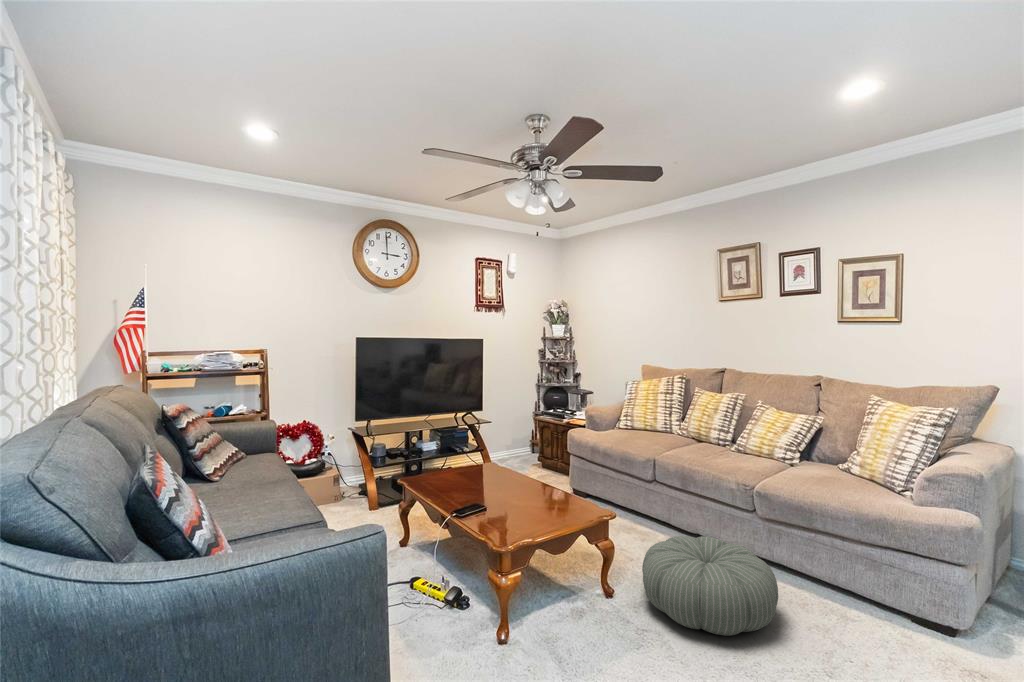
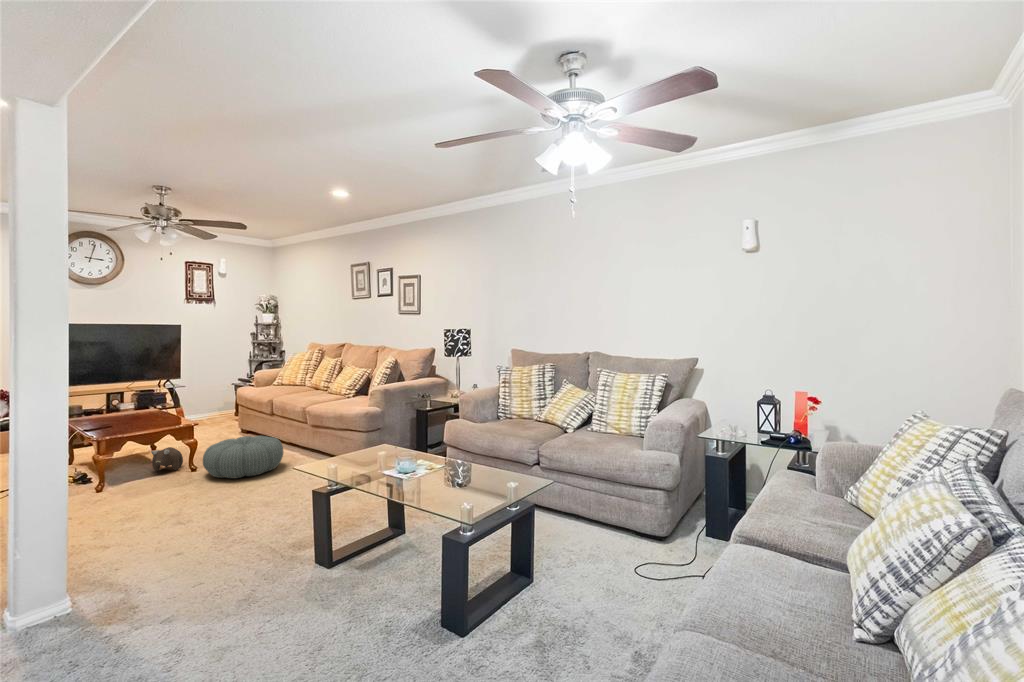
plush toy: none [547,546,586,588] -> present [151,447,183,471]

